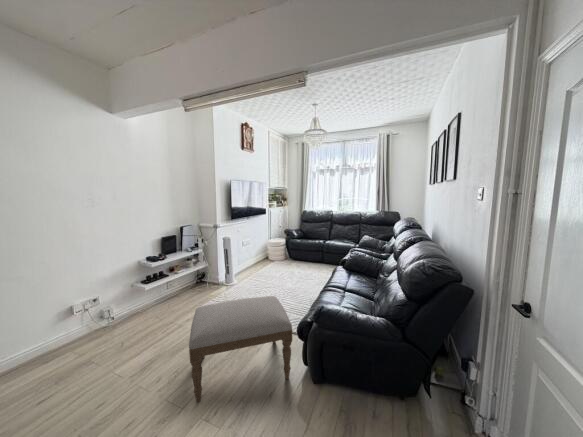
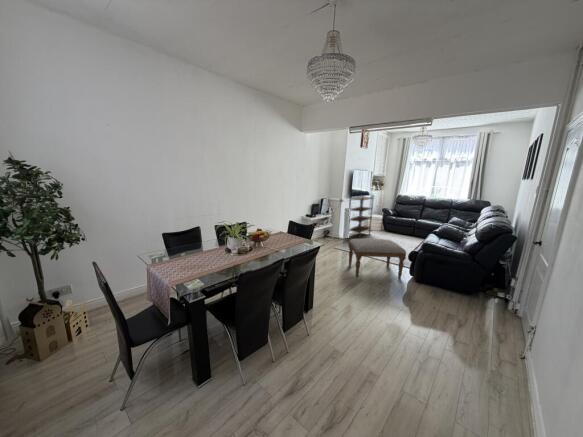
bookshelf: none [231,213,270,281] -> present [349,196,374,238]

